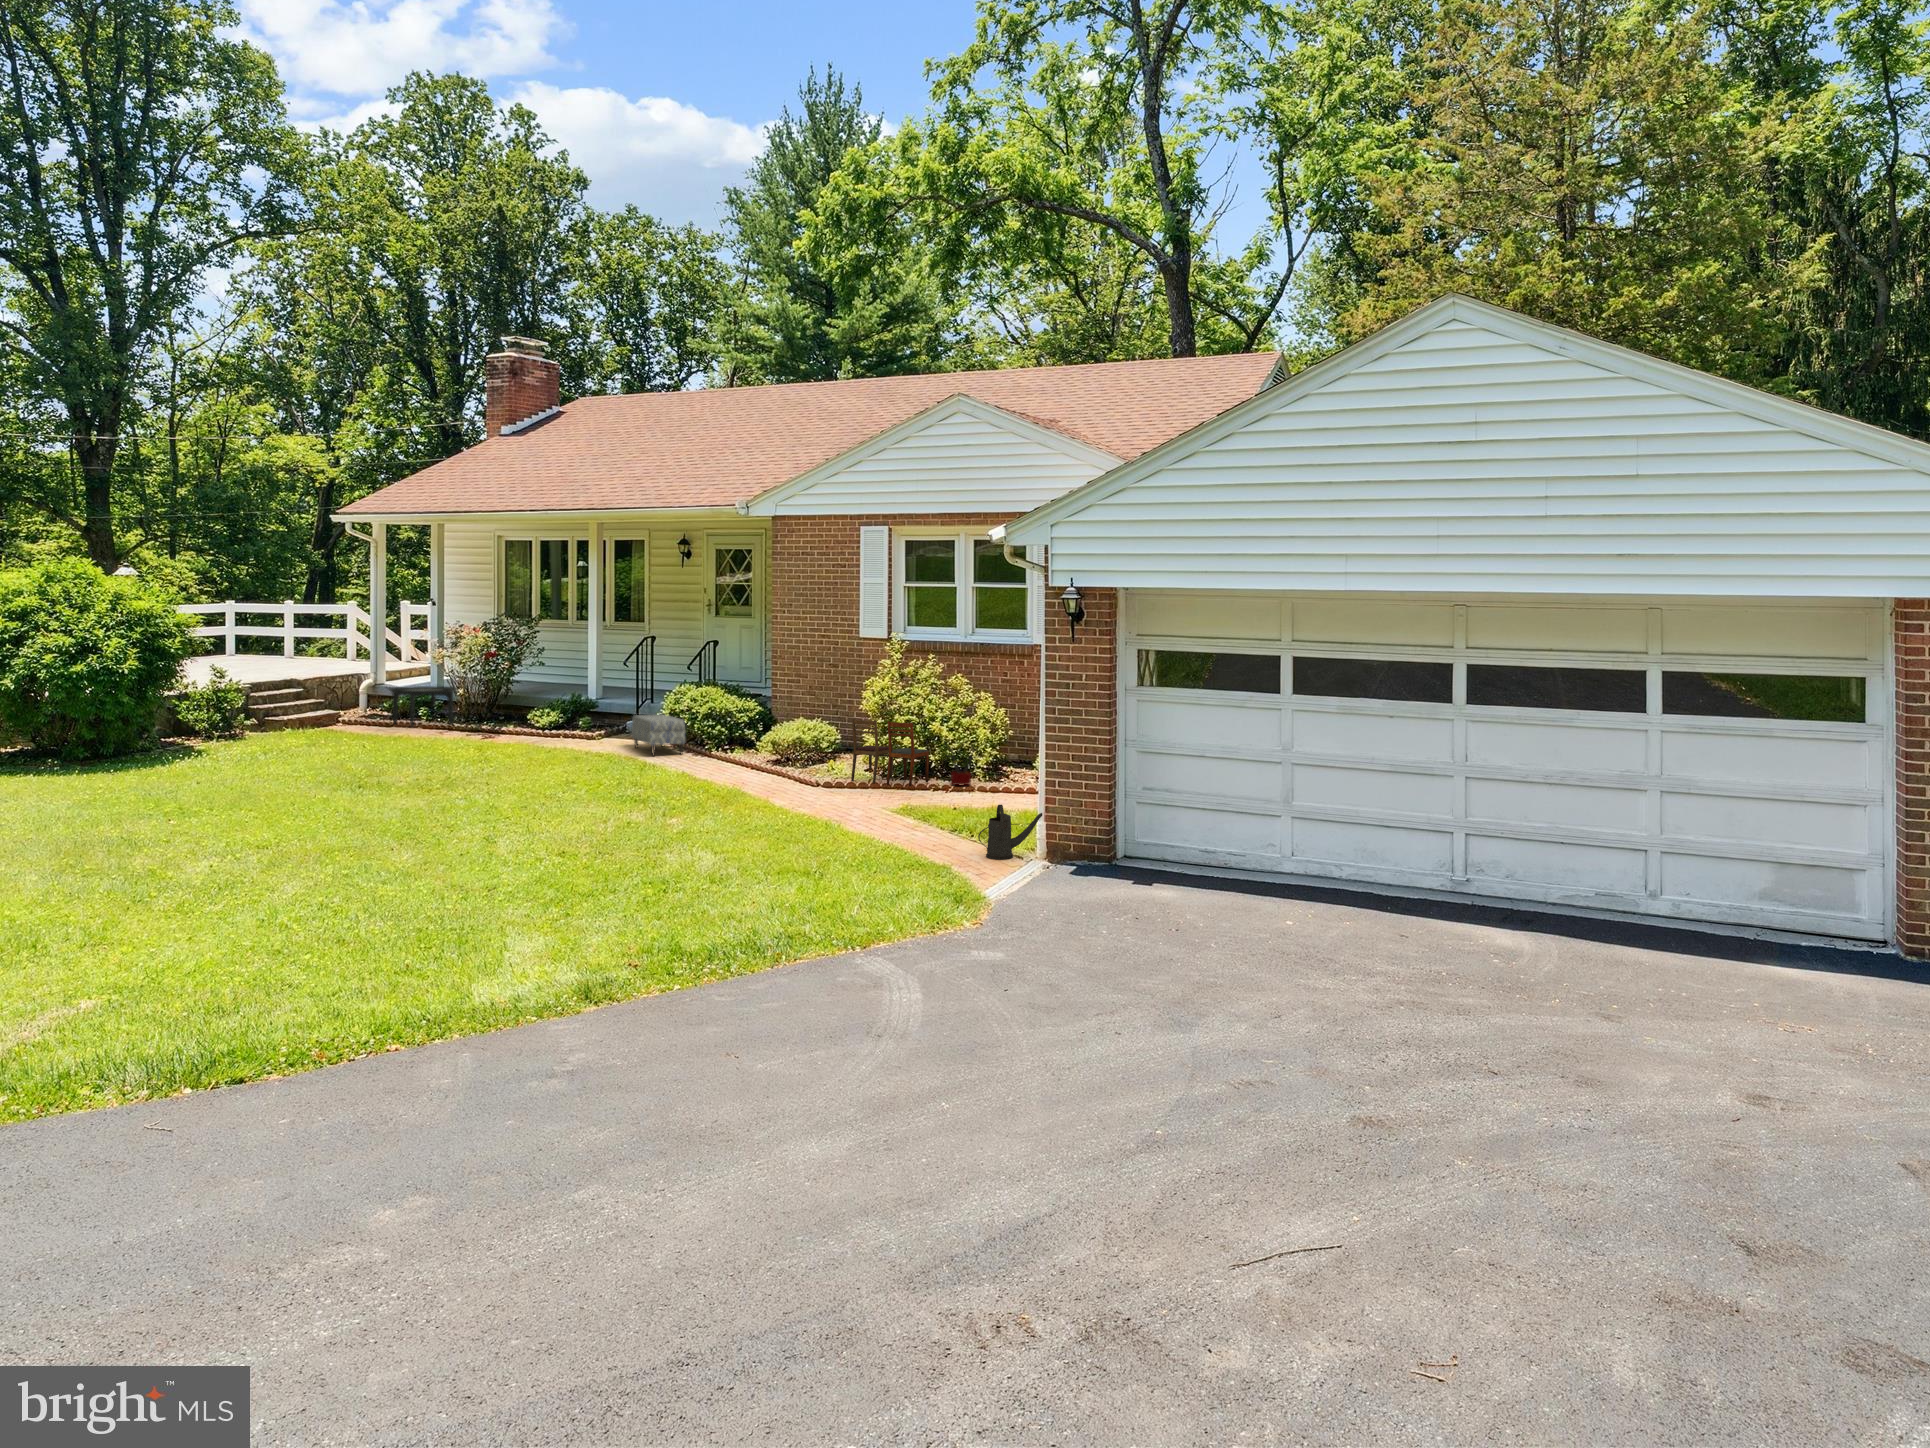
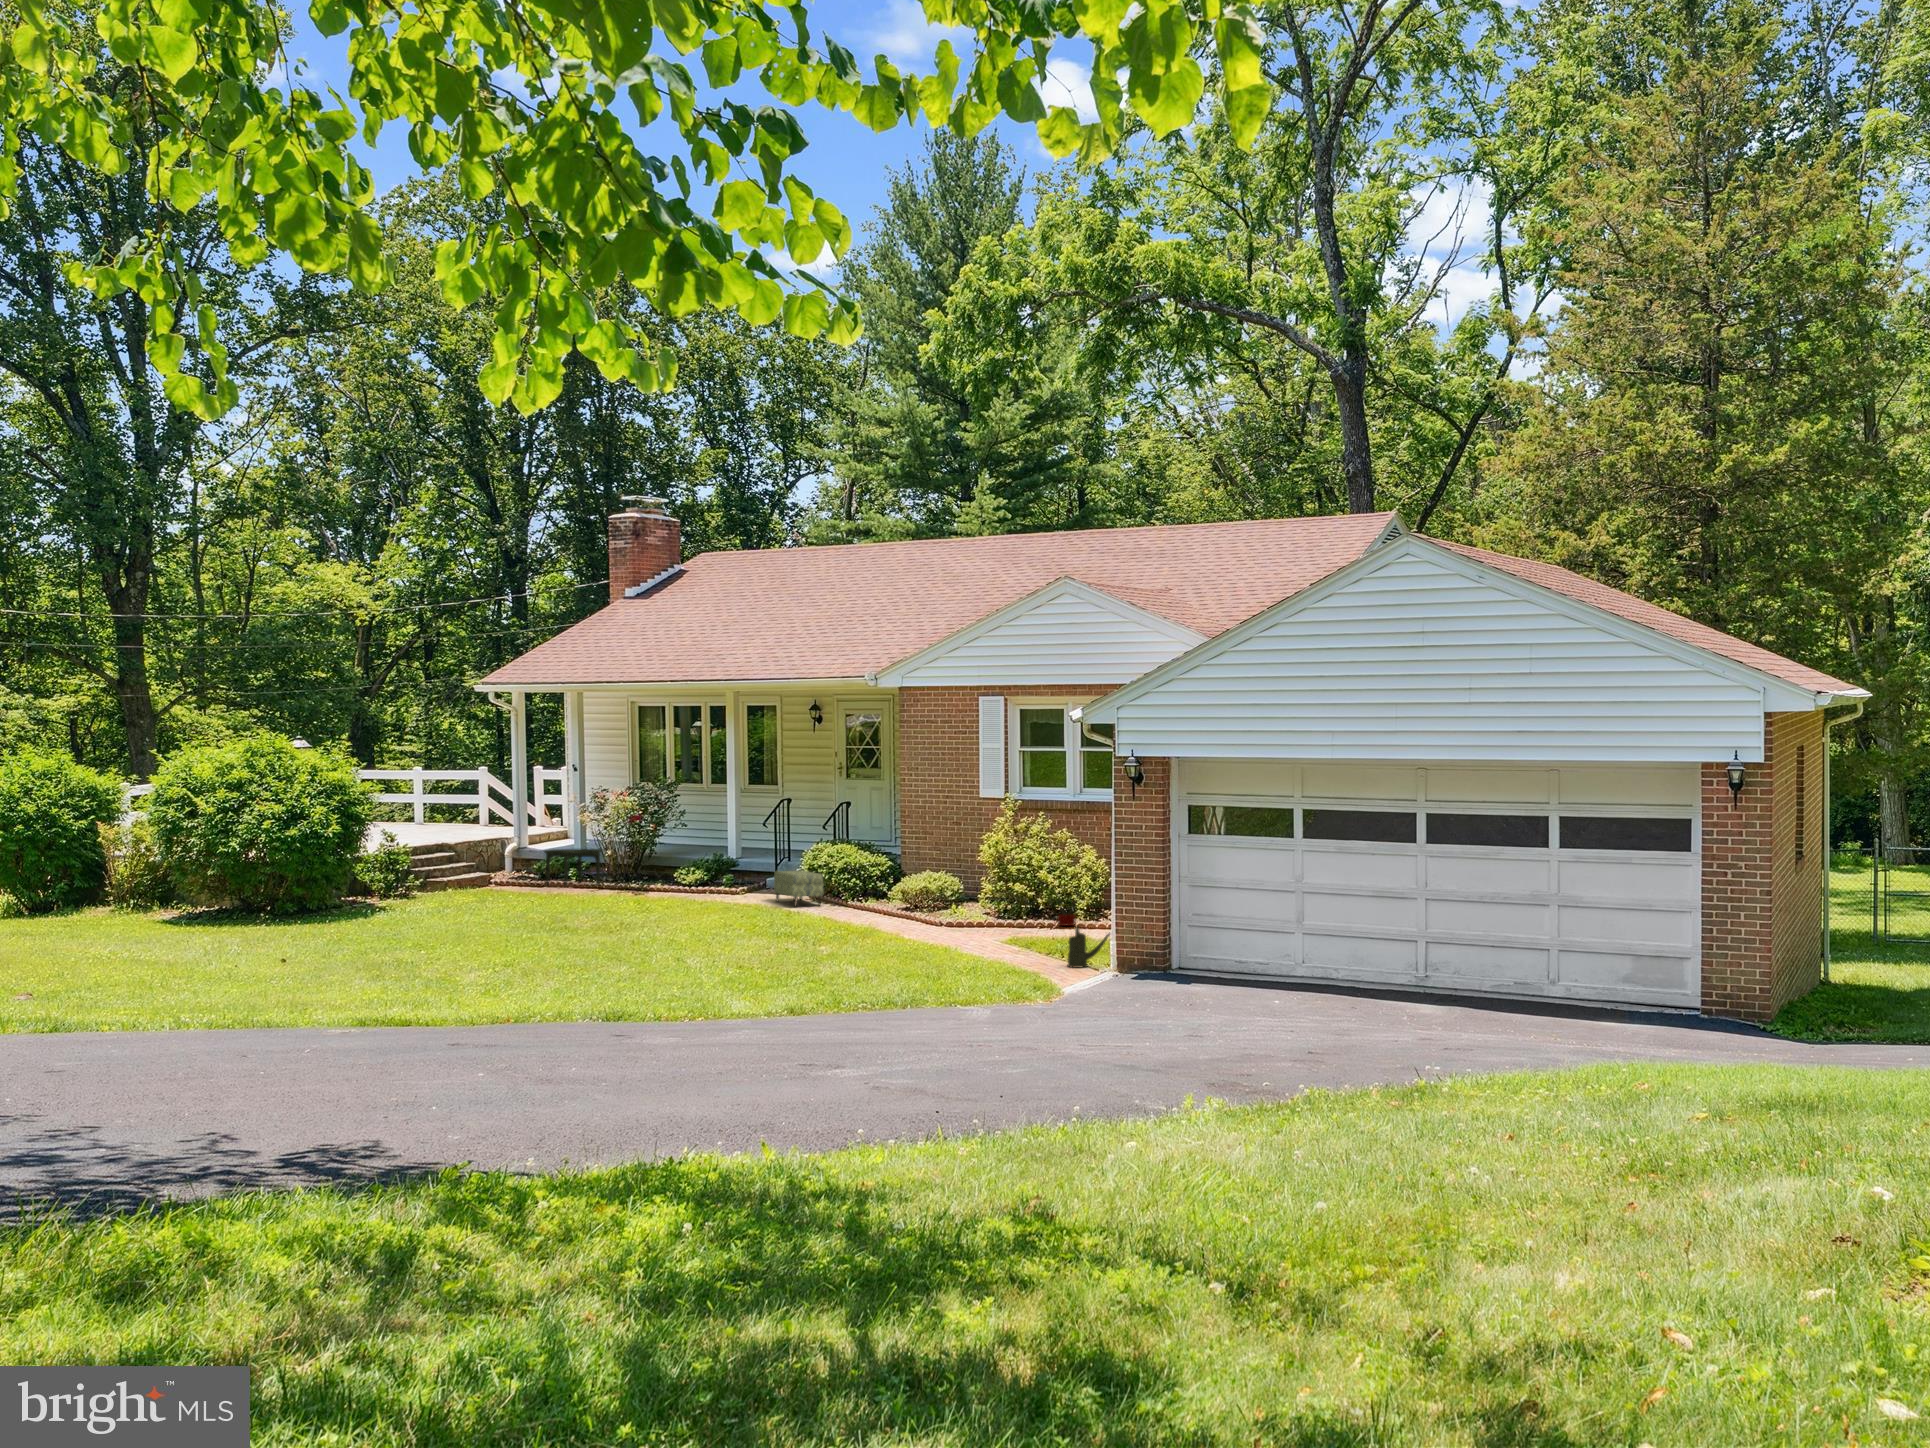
chair: present [851,719,929,786] -> none [971,868,1038,927]

